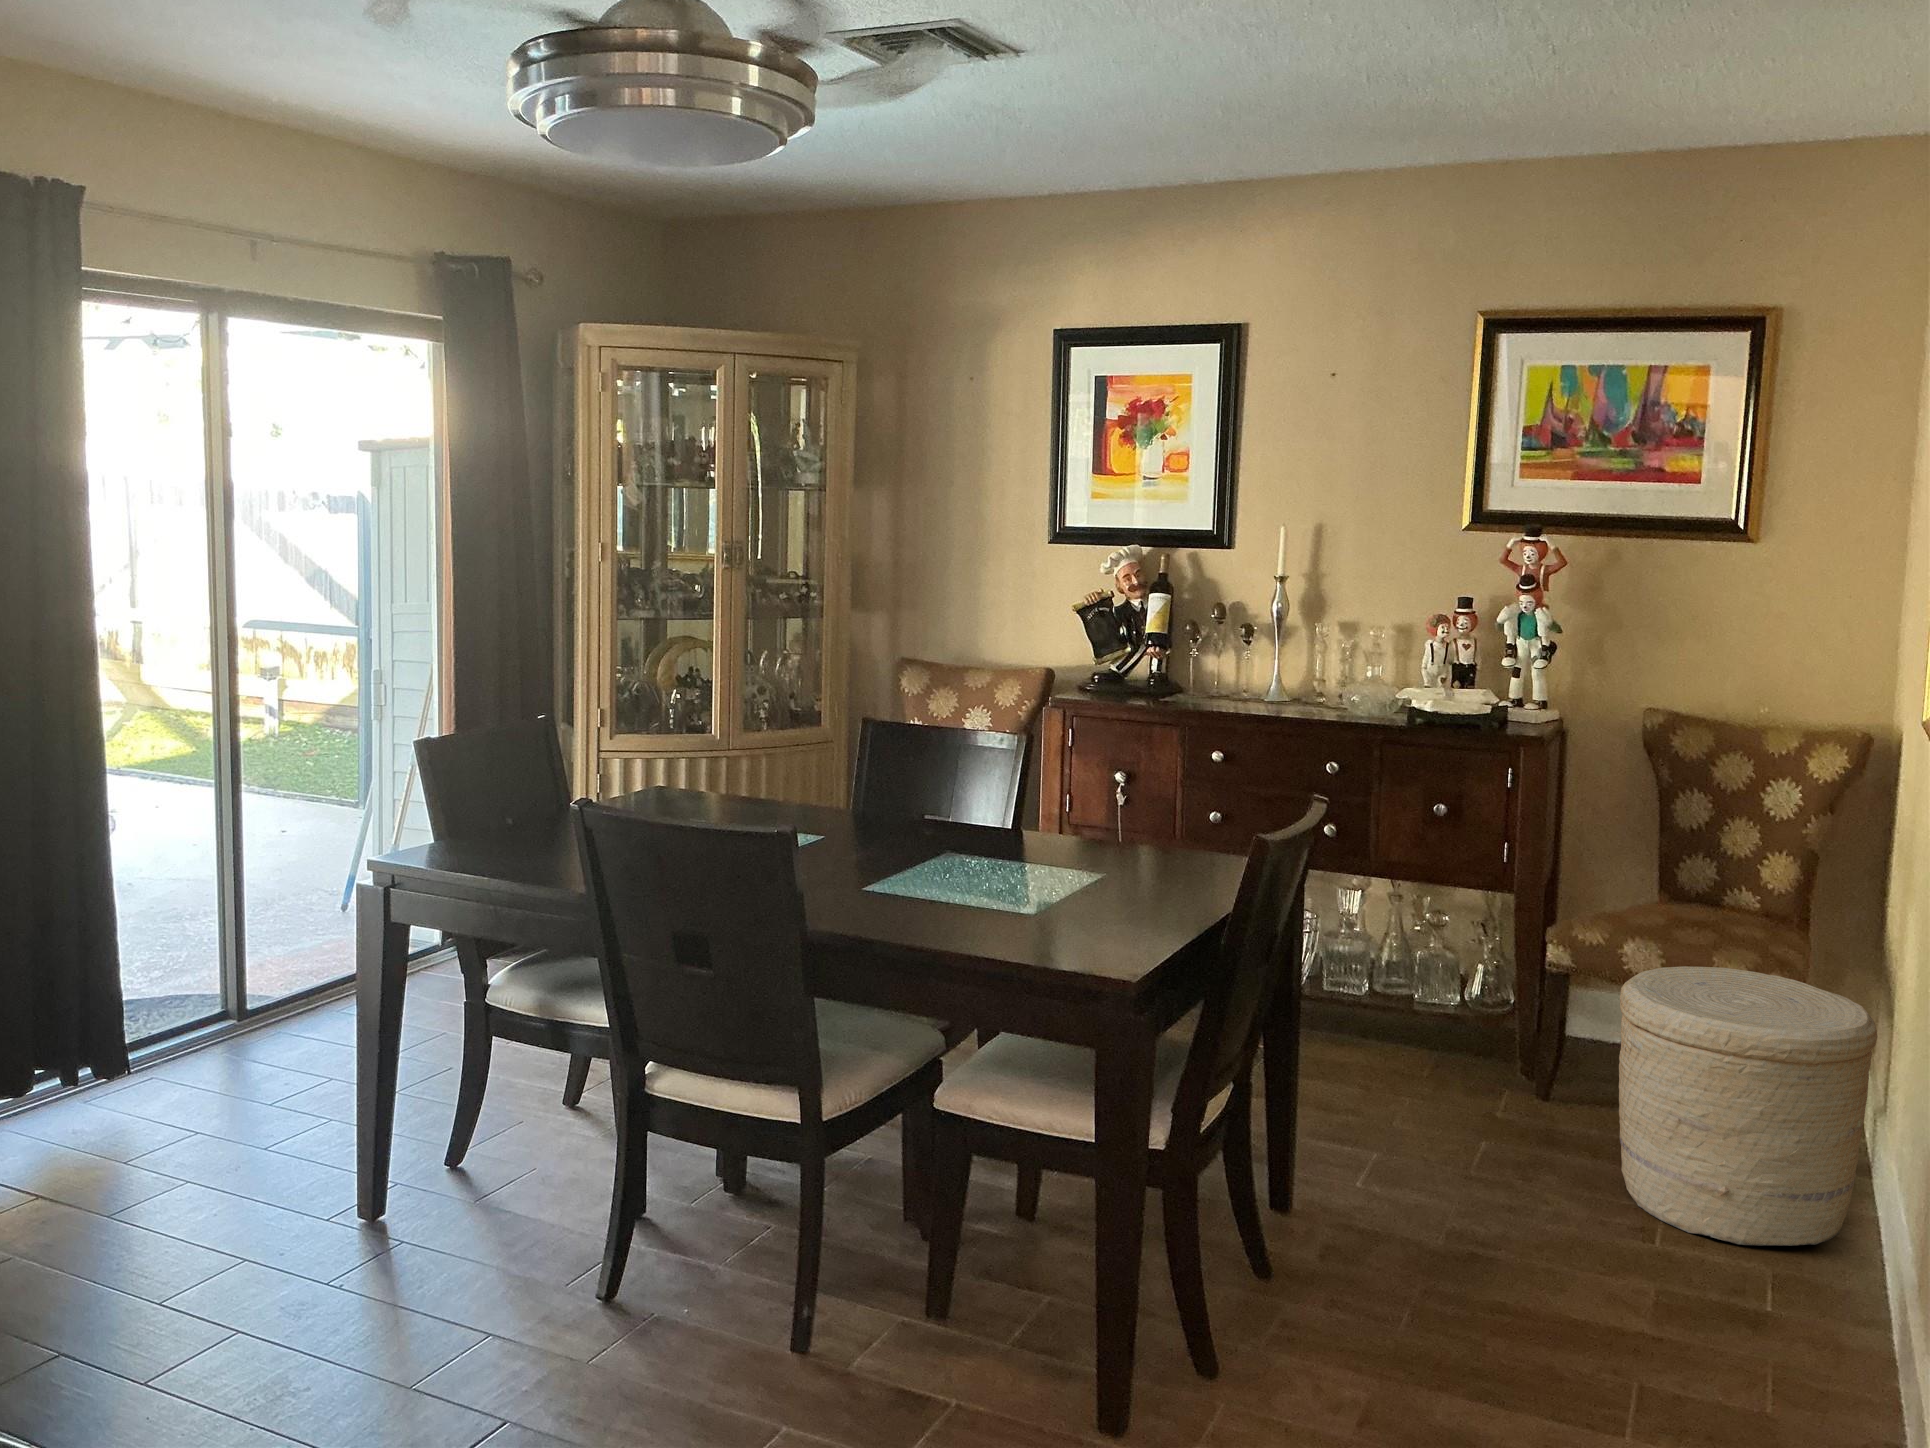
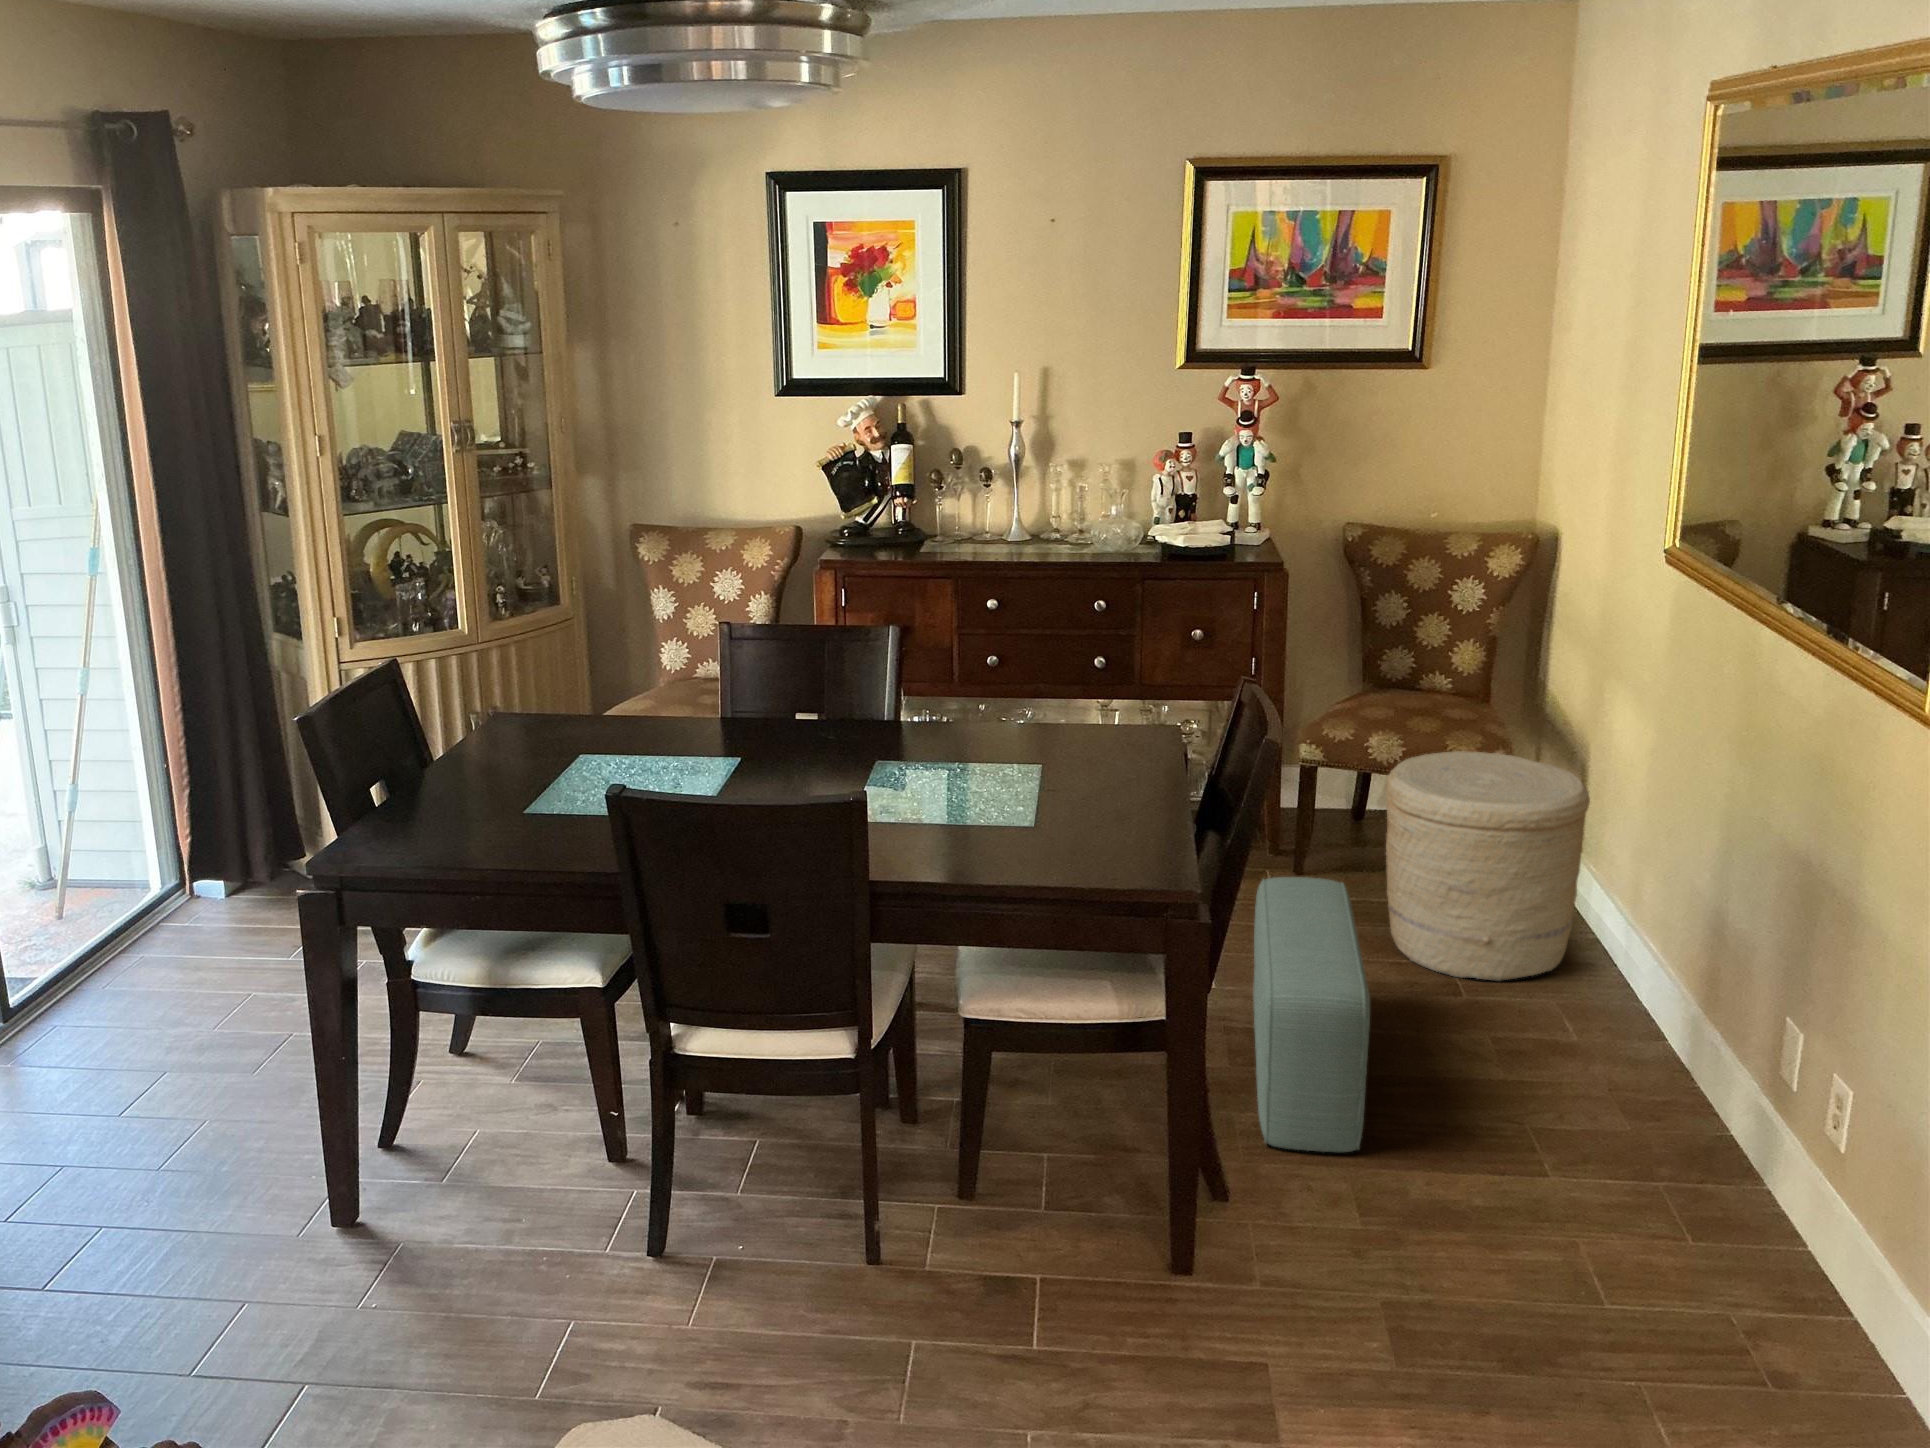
pouf: none [1350,1071,1528,1393] -> present [1253,877,1370,1152]

